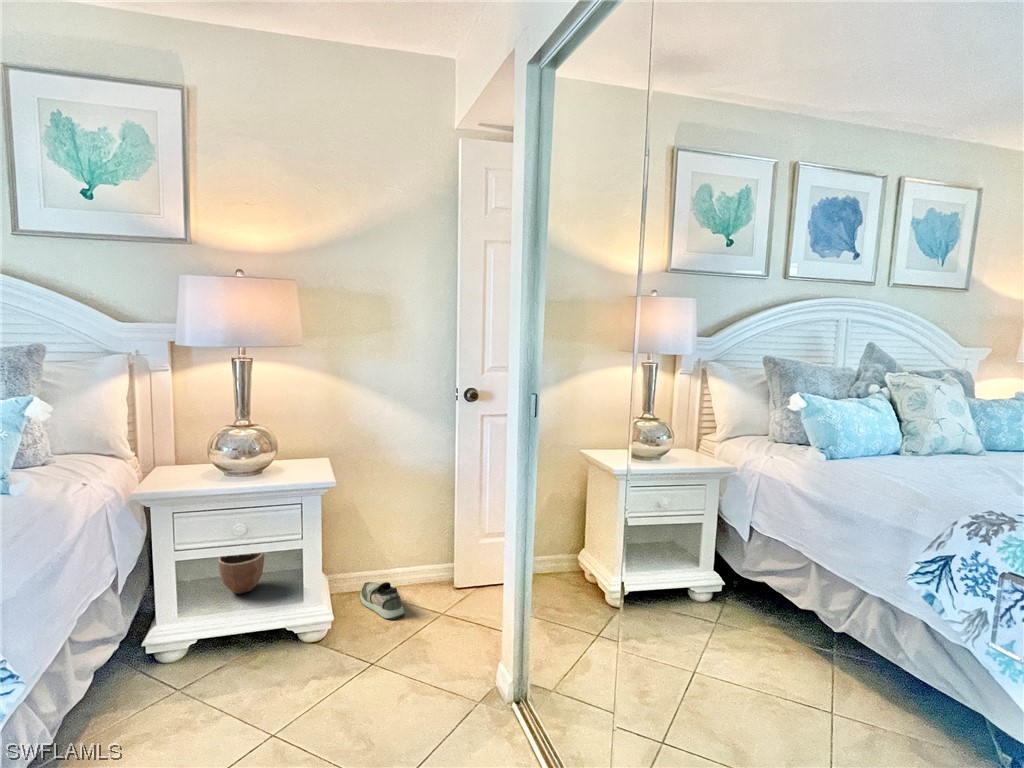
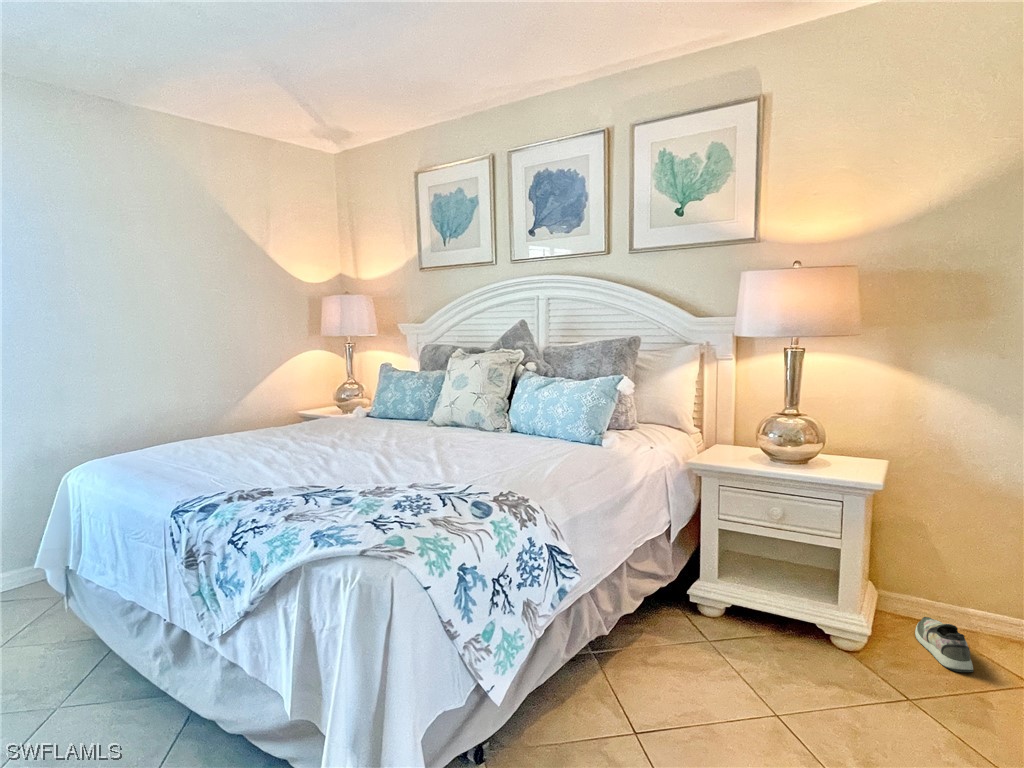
decorative bowl: present [219,553,264,594] -> none [757,533,802,579]

